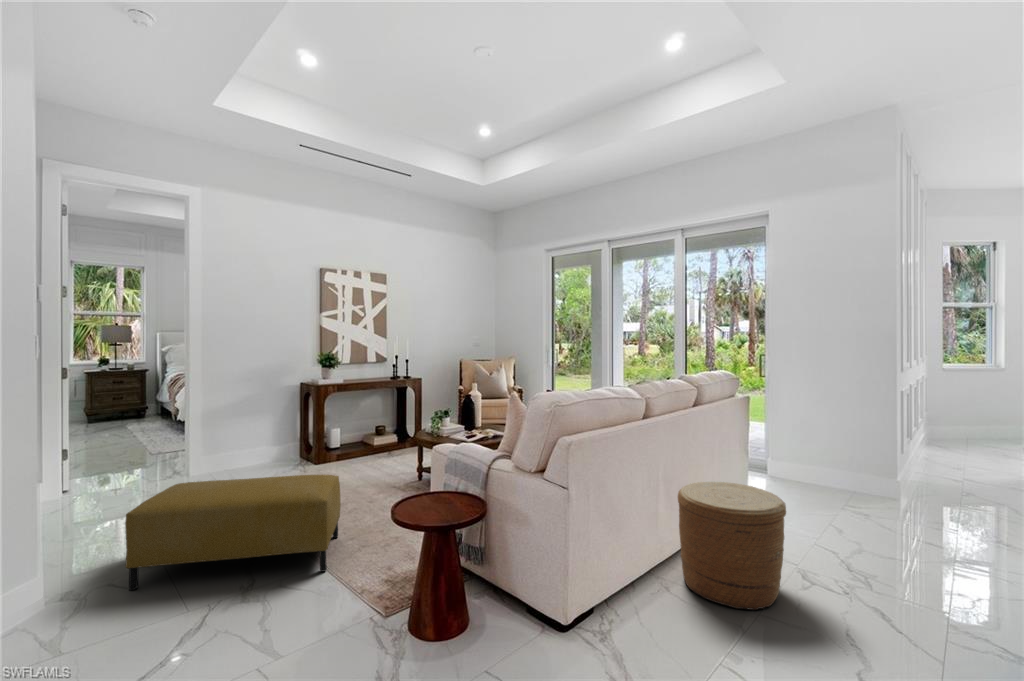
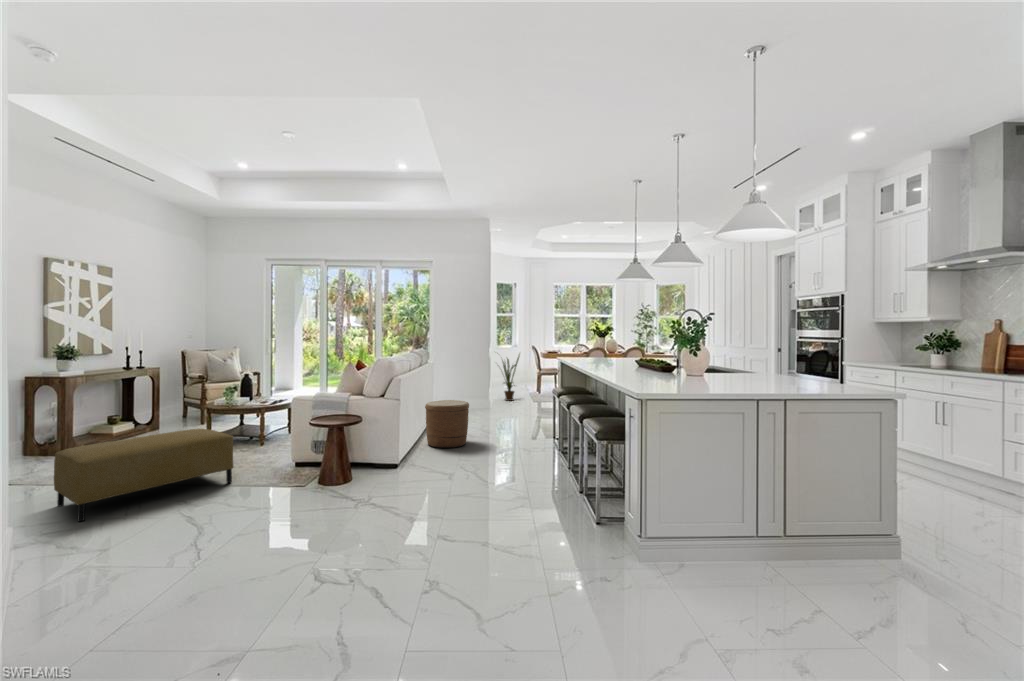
house plant: none [918,371,1000,479] -> present [502,354,520,401]

